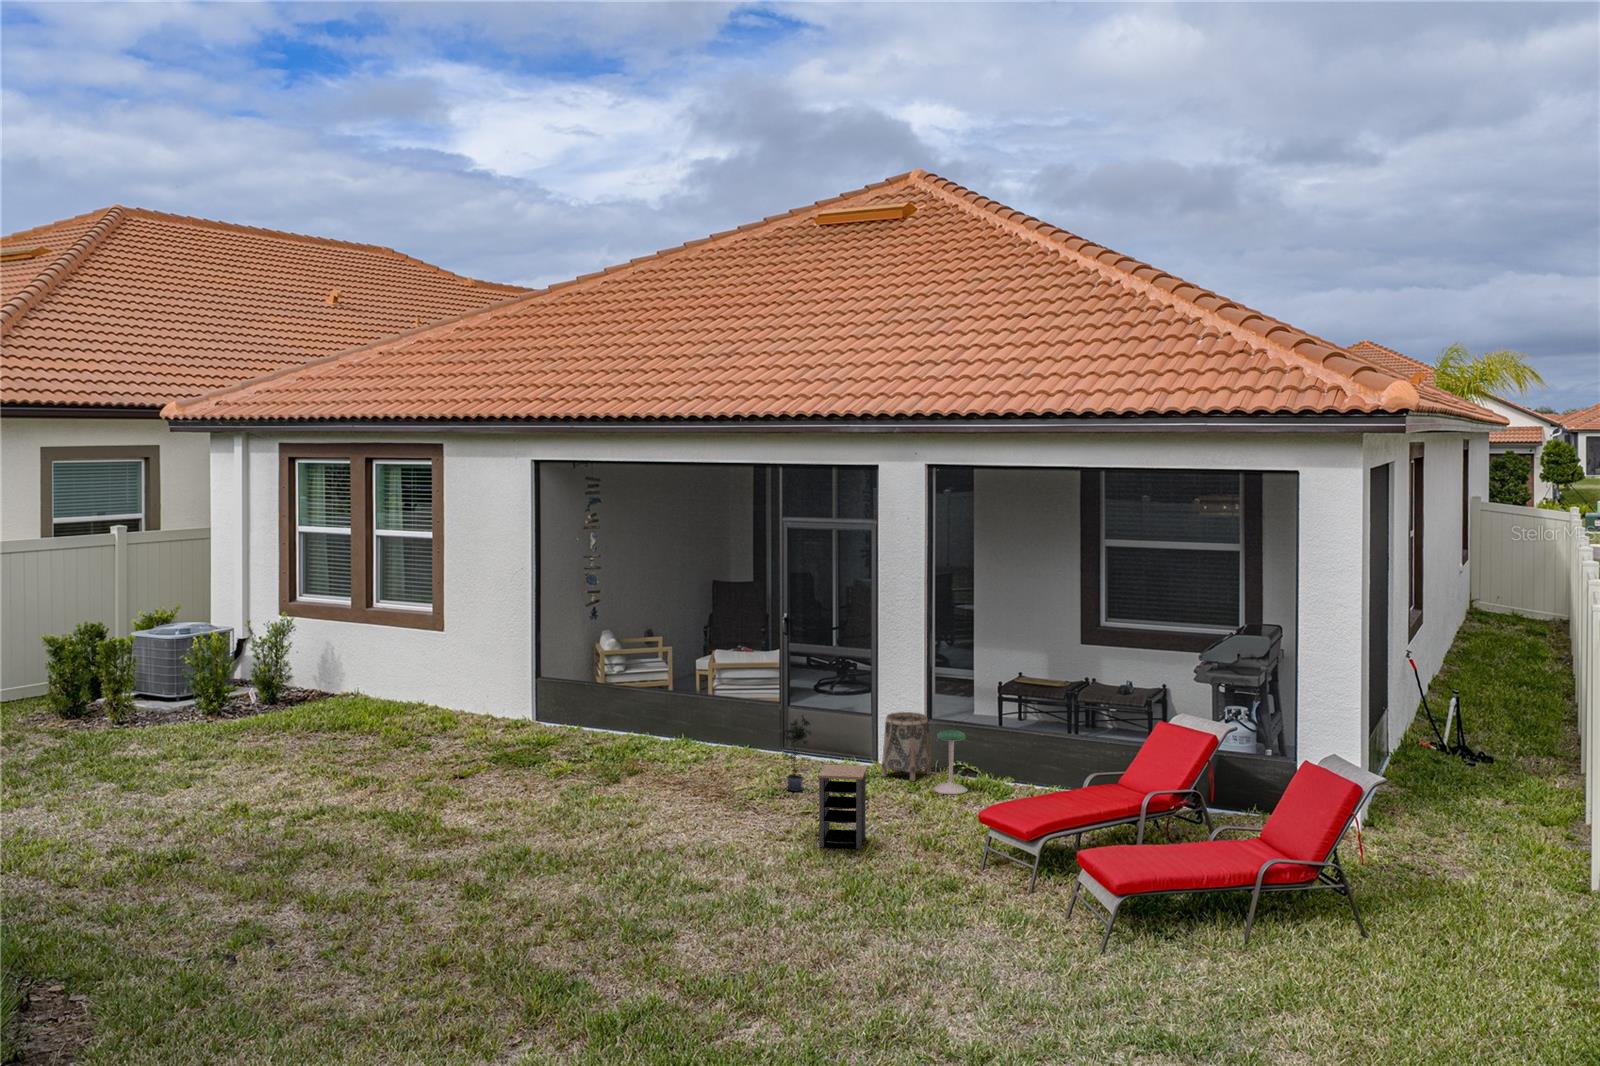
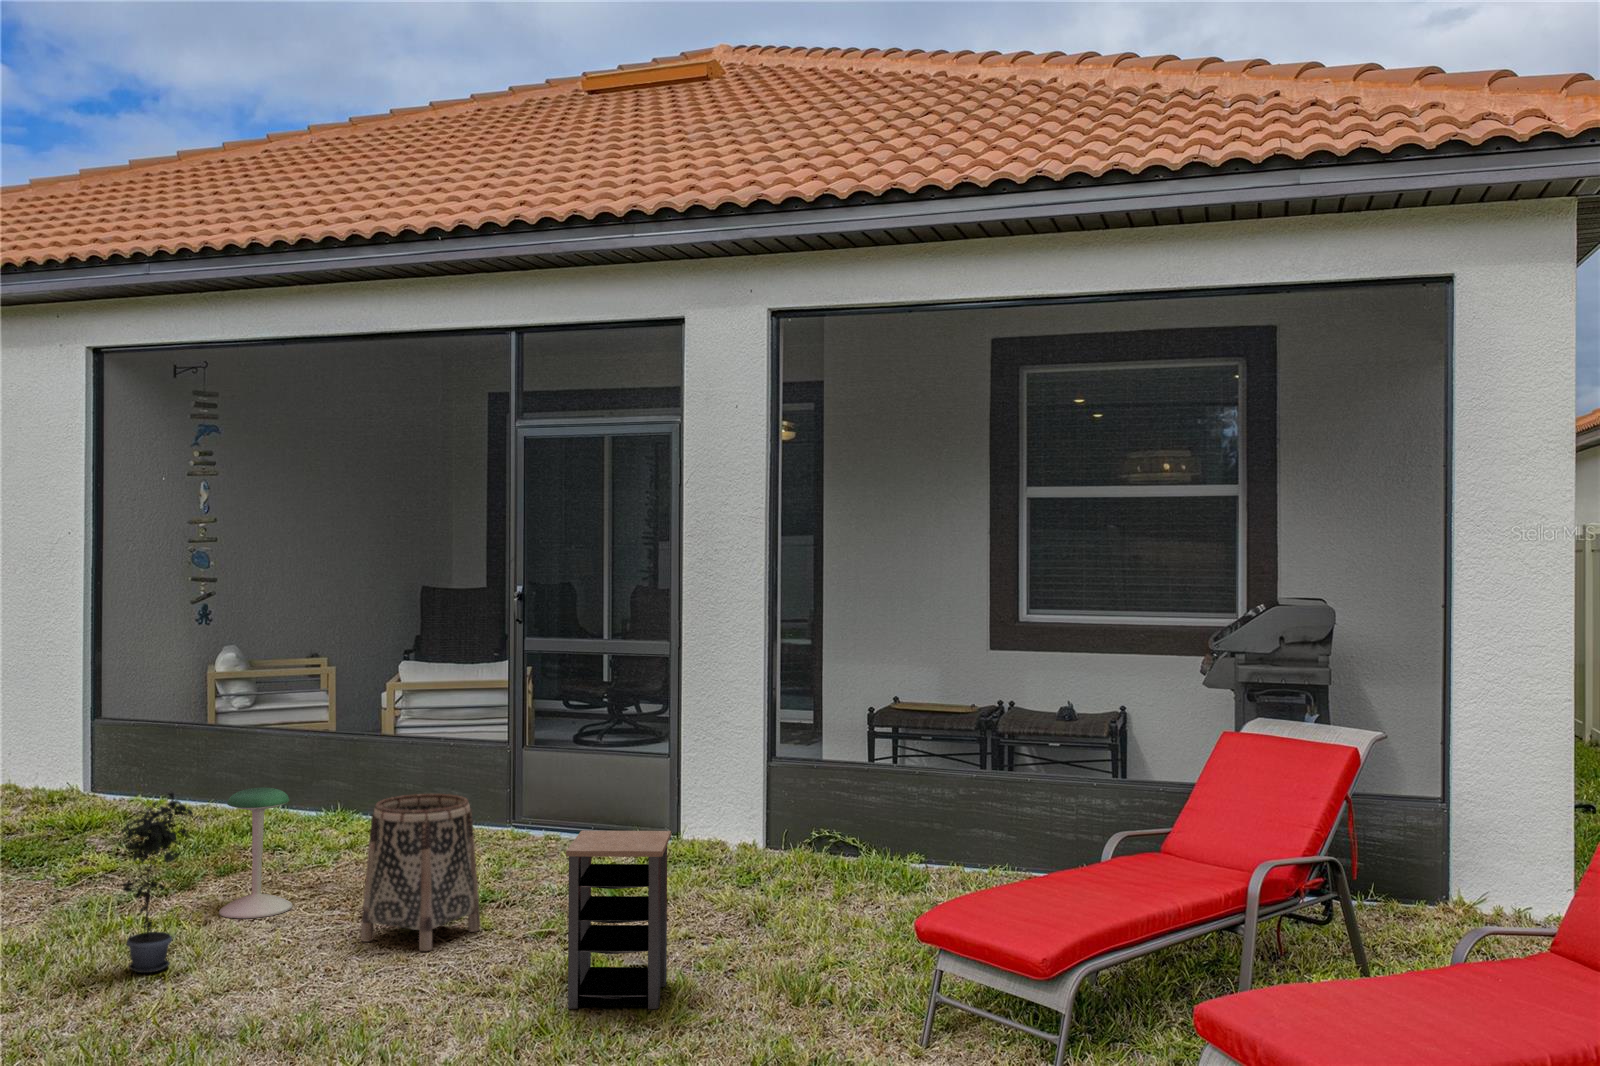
basket: present [881,712,931,781] -> present [361,794,480,951]
potted plant: present [783,716,810,791] -> present [114,793,193,973]
stool: present [934,730,968,794] -> present [219,787,292,918]

